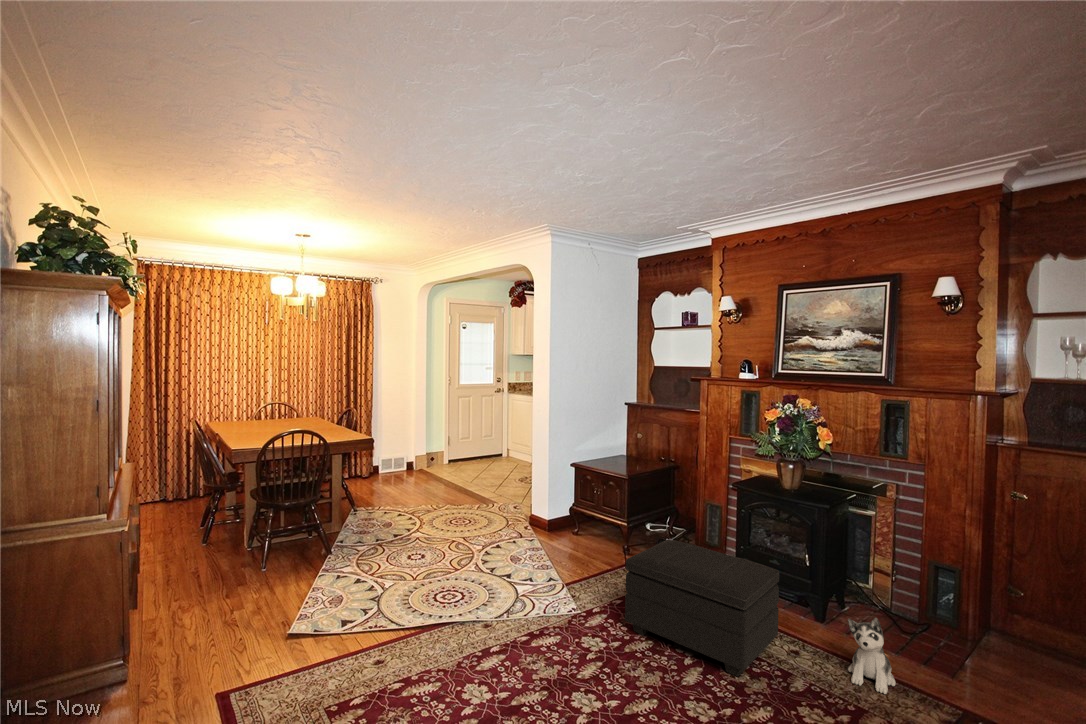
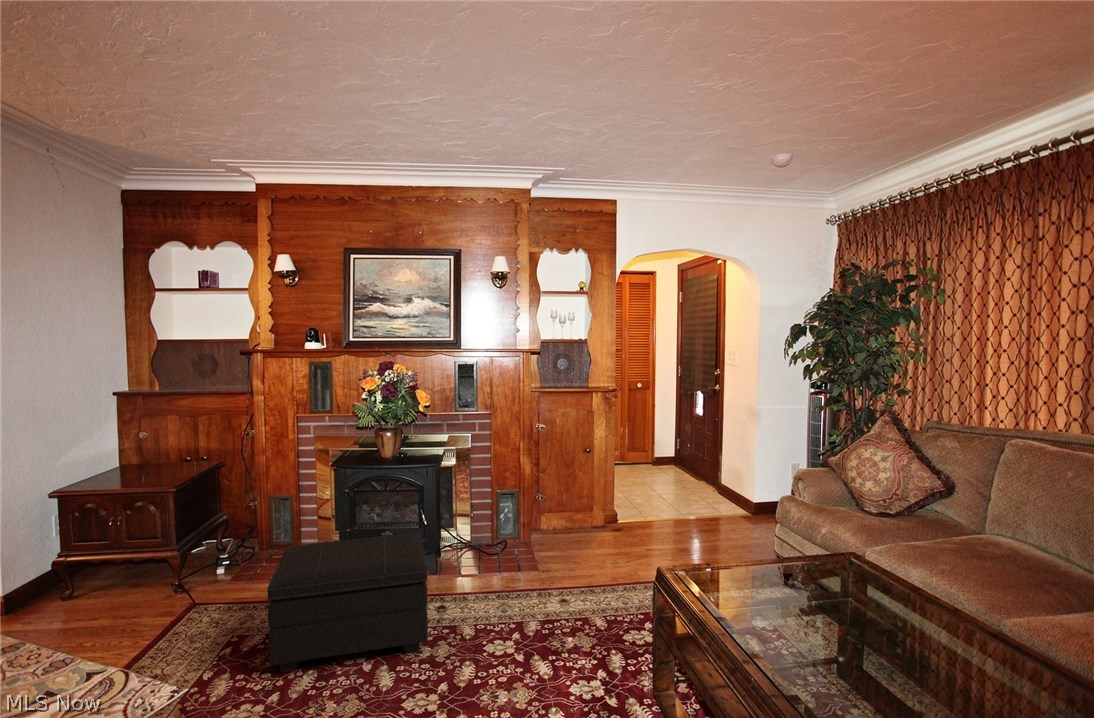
plush toy: present [848,618,896,694] -> none [480,543,515,605]

